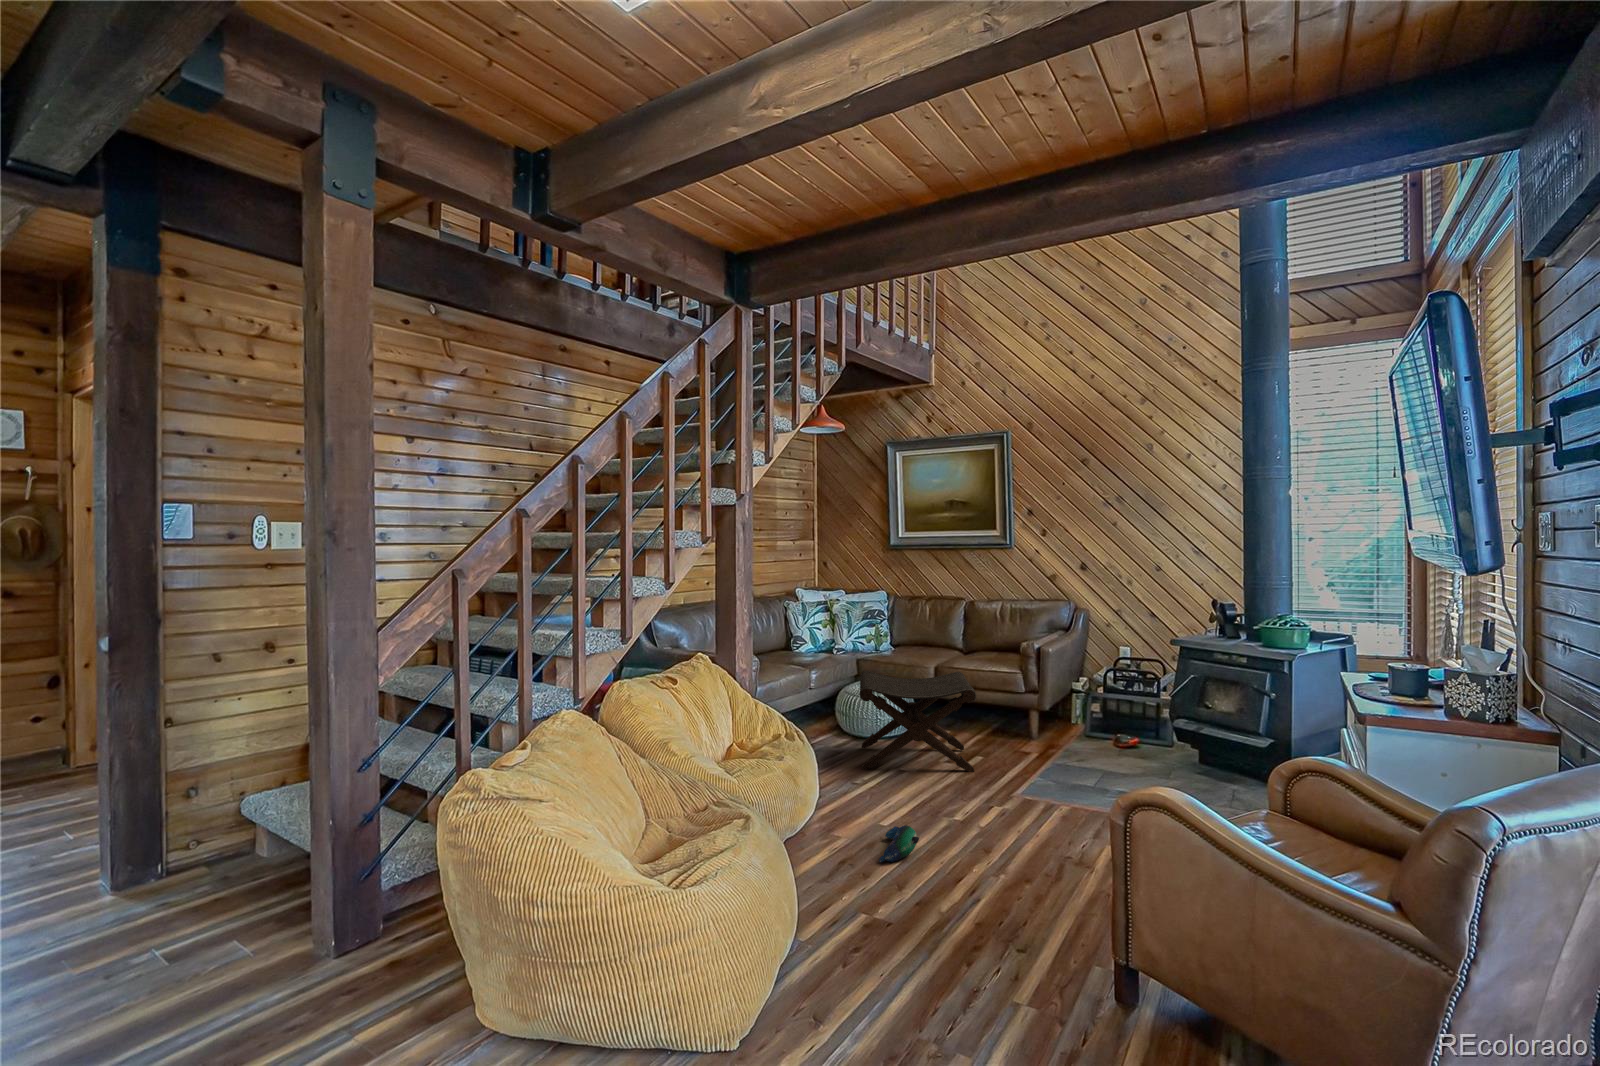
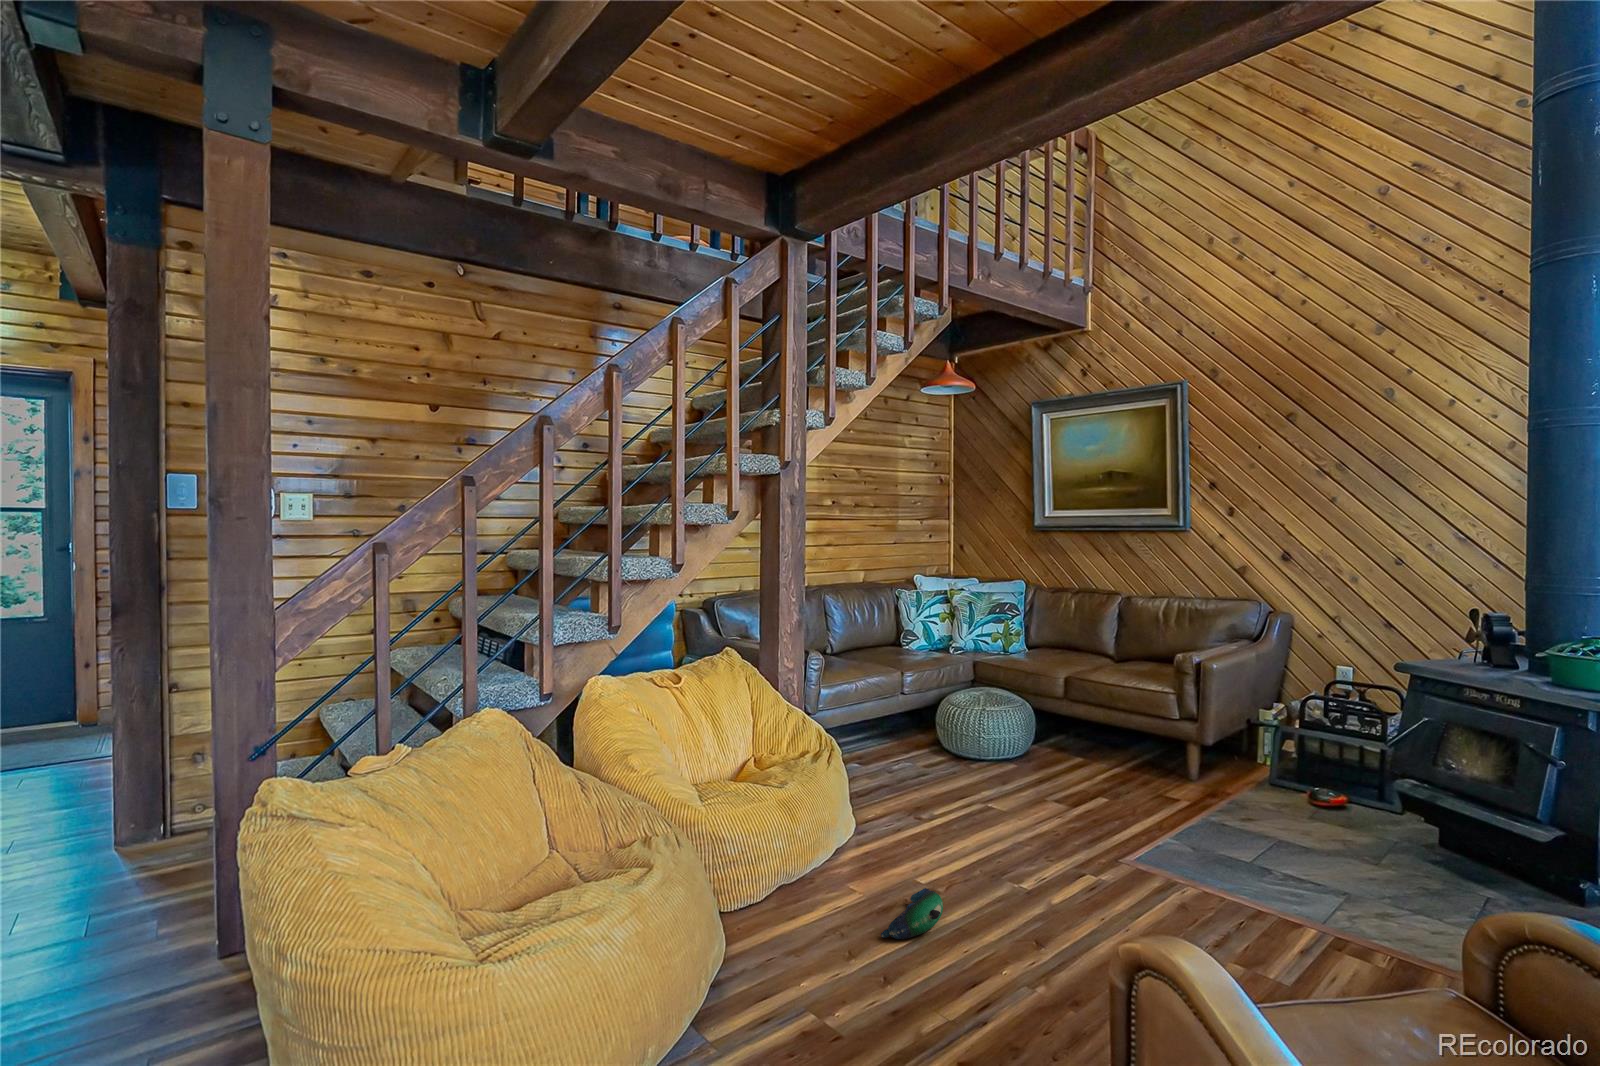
footstool: present [860,671,976,772] -> none [937,678,1090,820]

